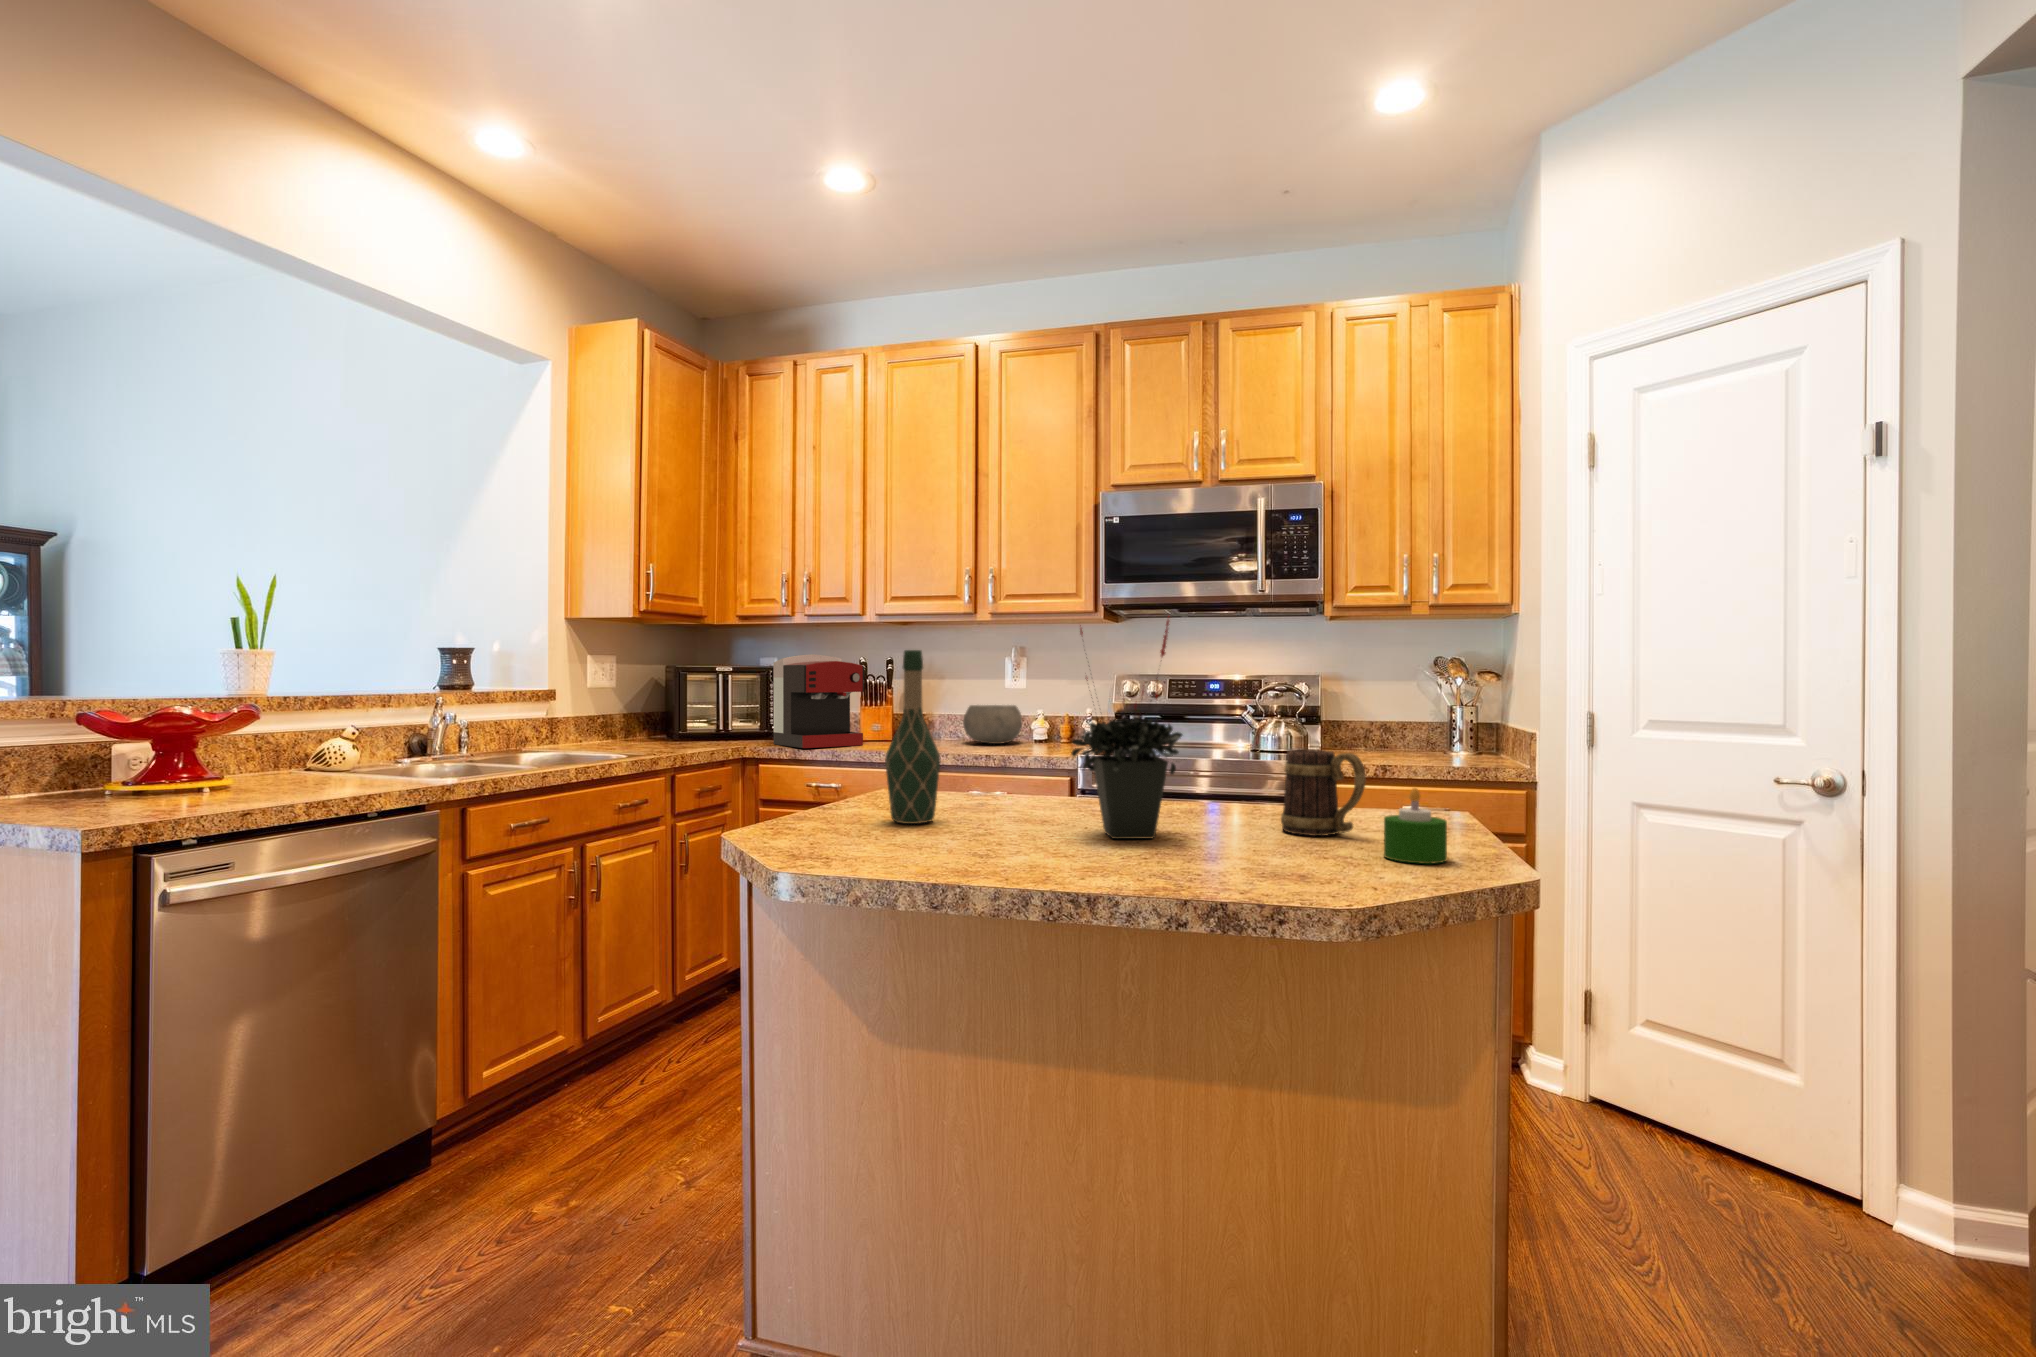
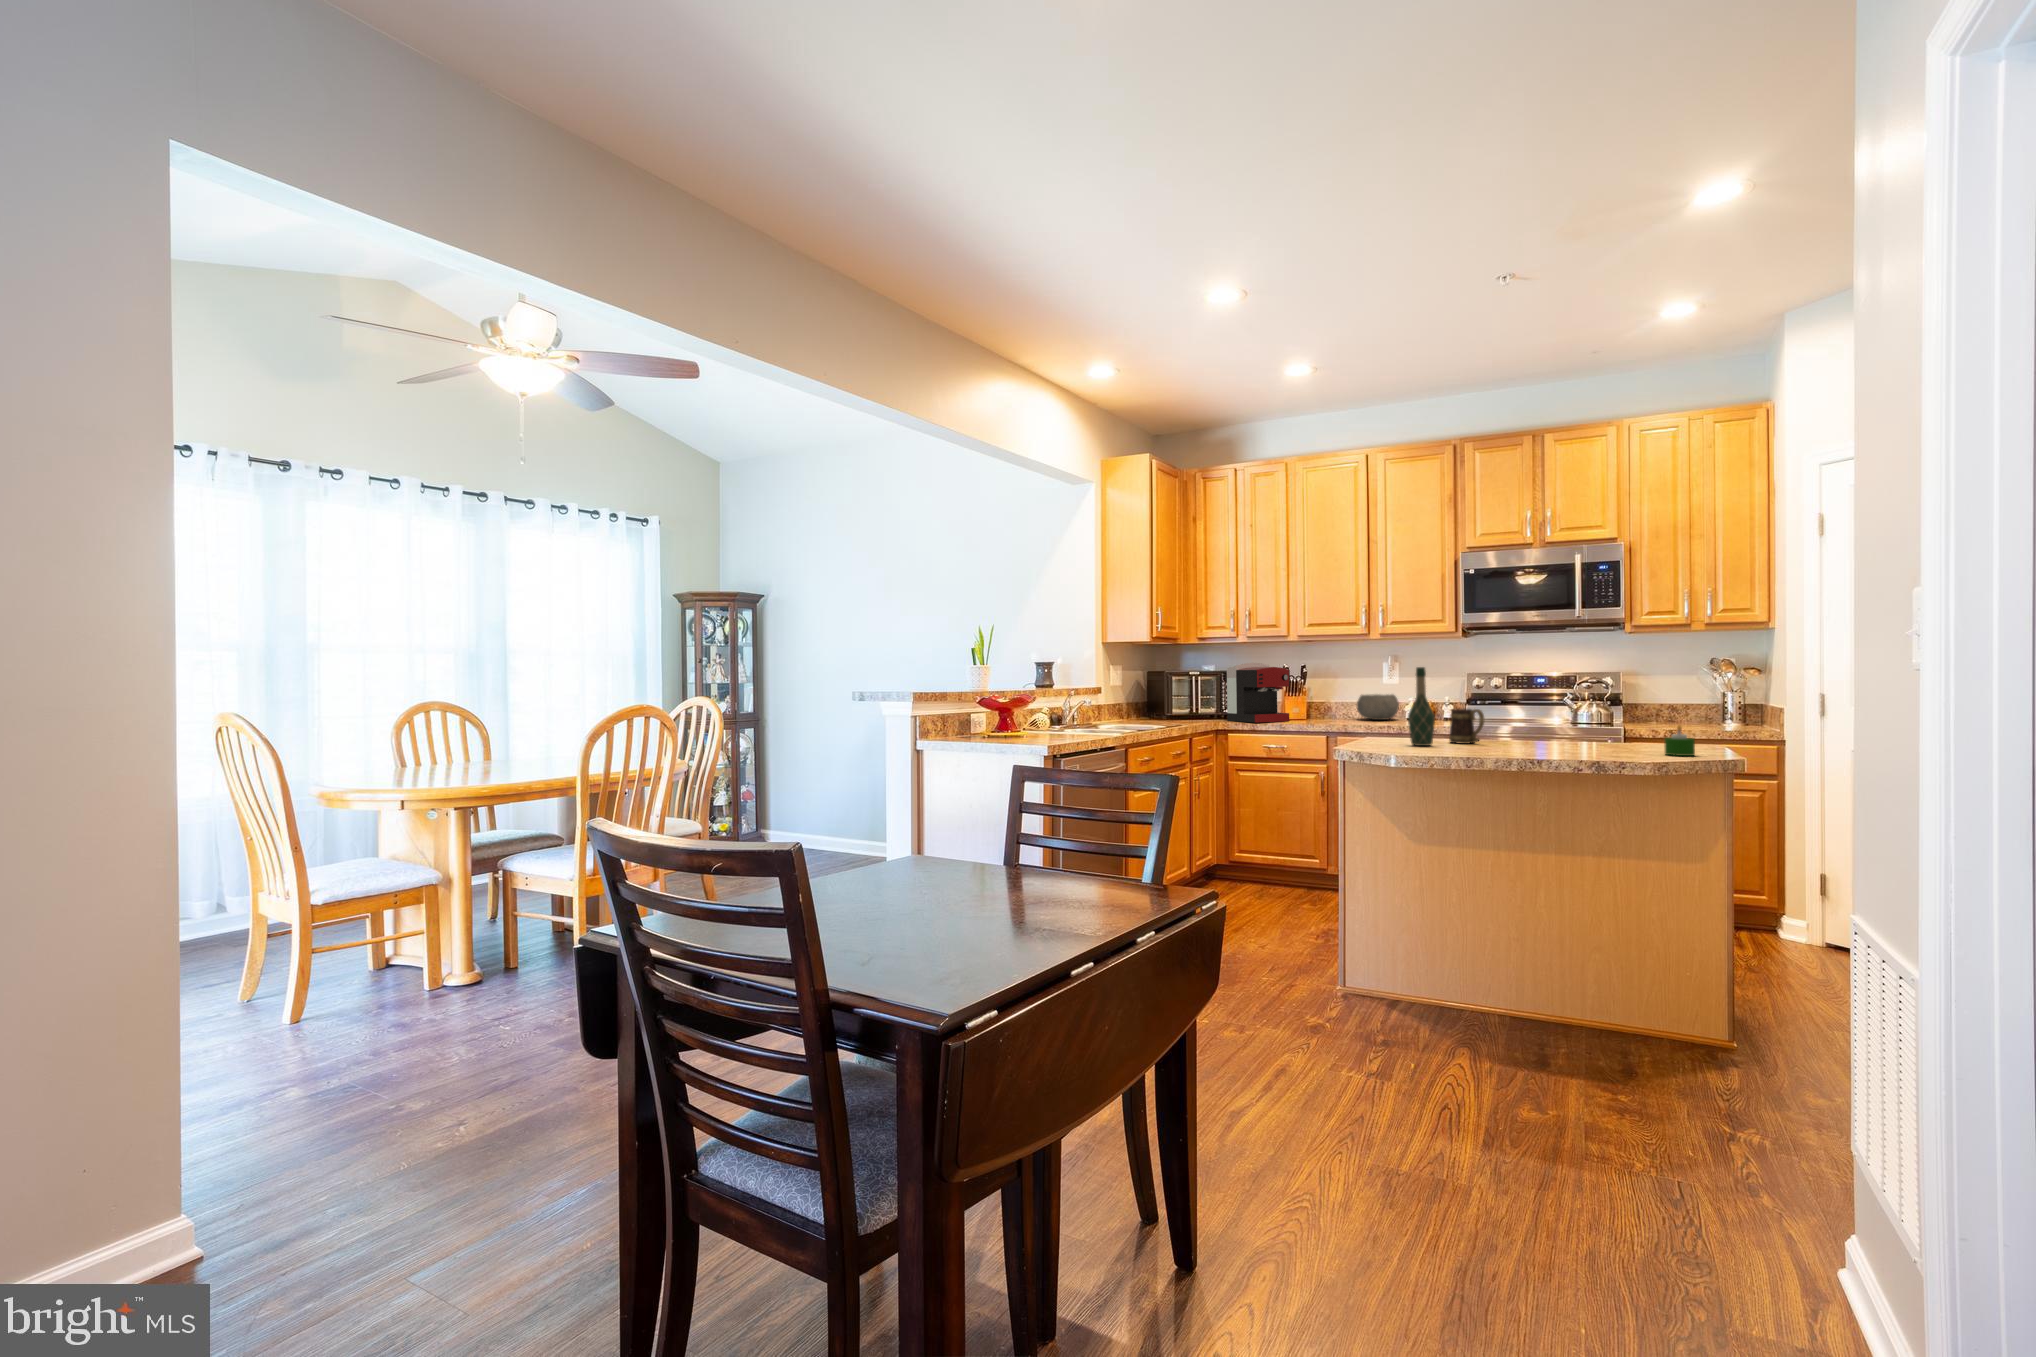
potted plant: present [1071,616,1182,839] -> none [1506,651,1566,750]
mug: present [1281,750,1366,836] -> present [1449,709,1484,744]

